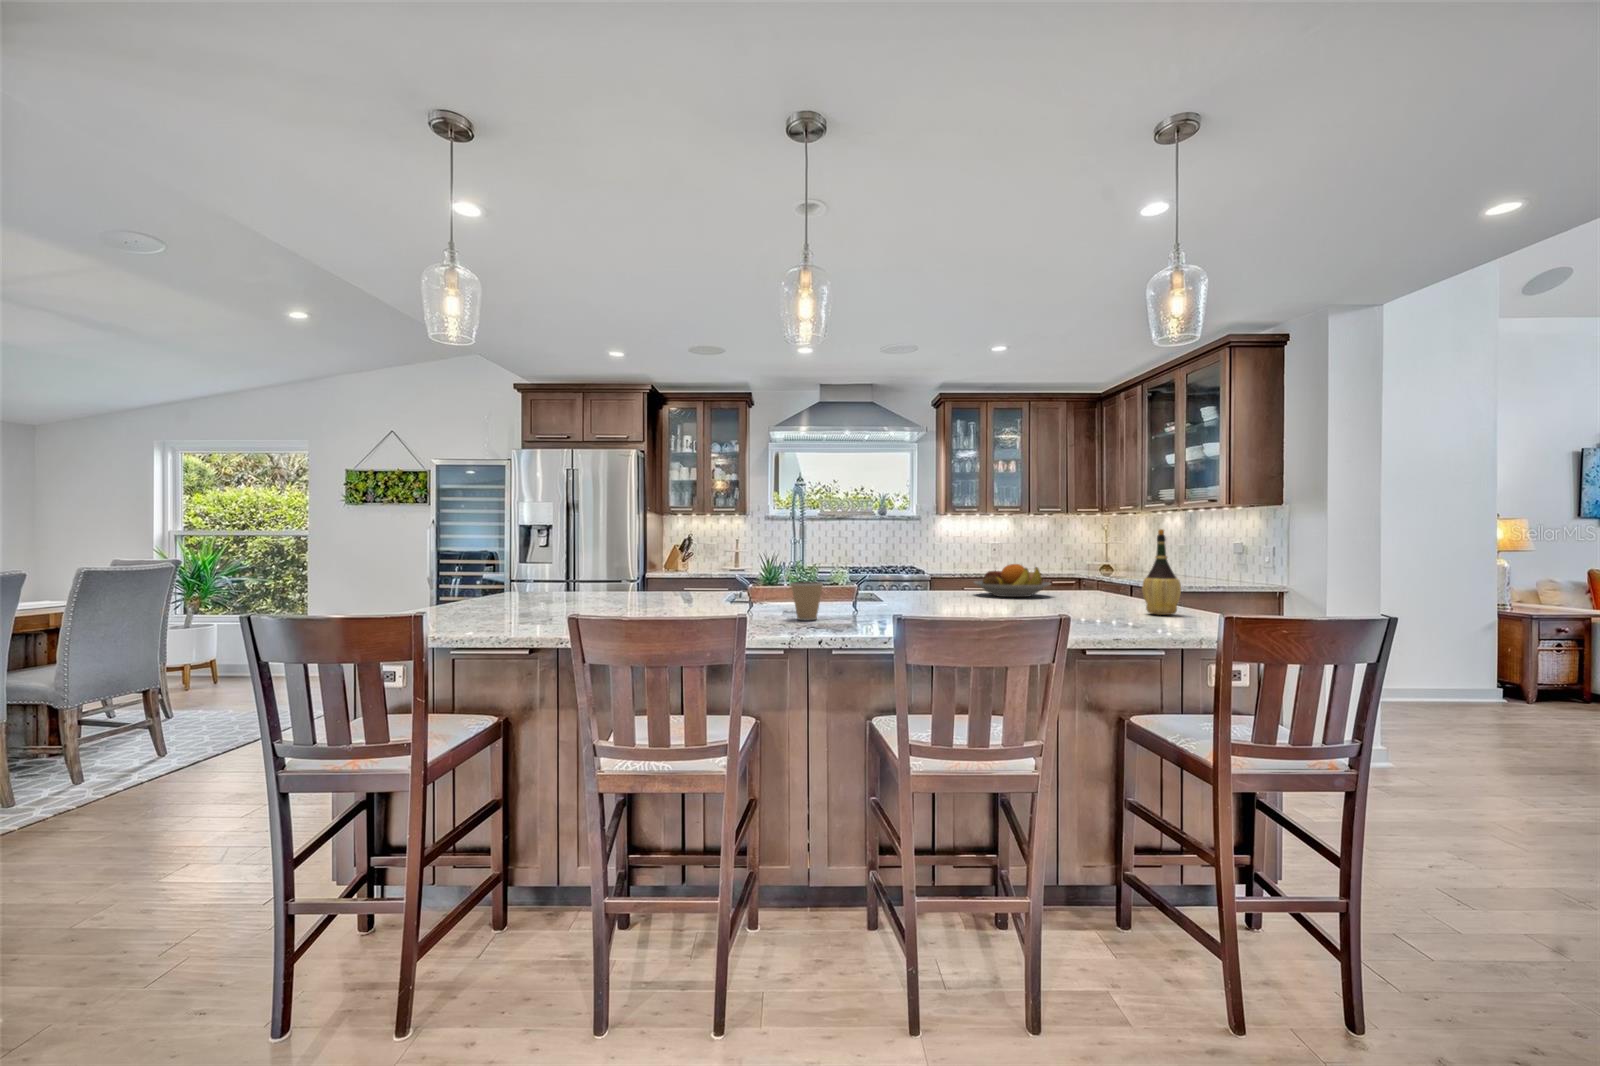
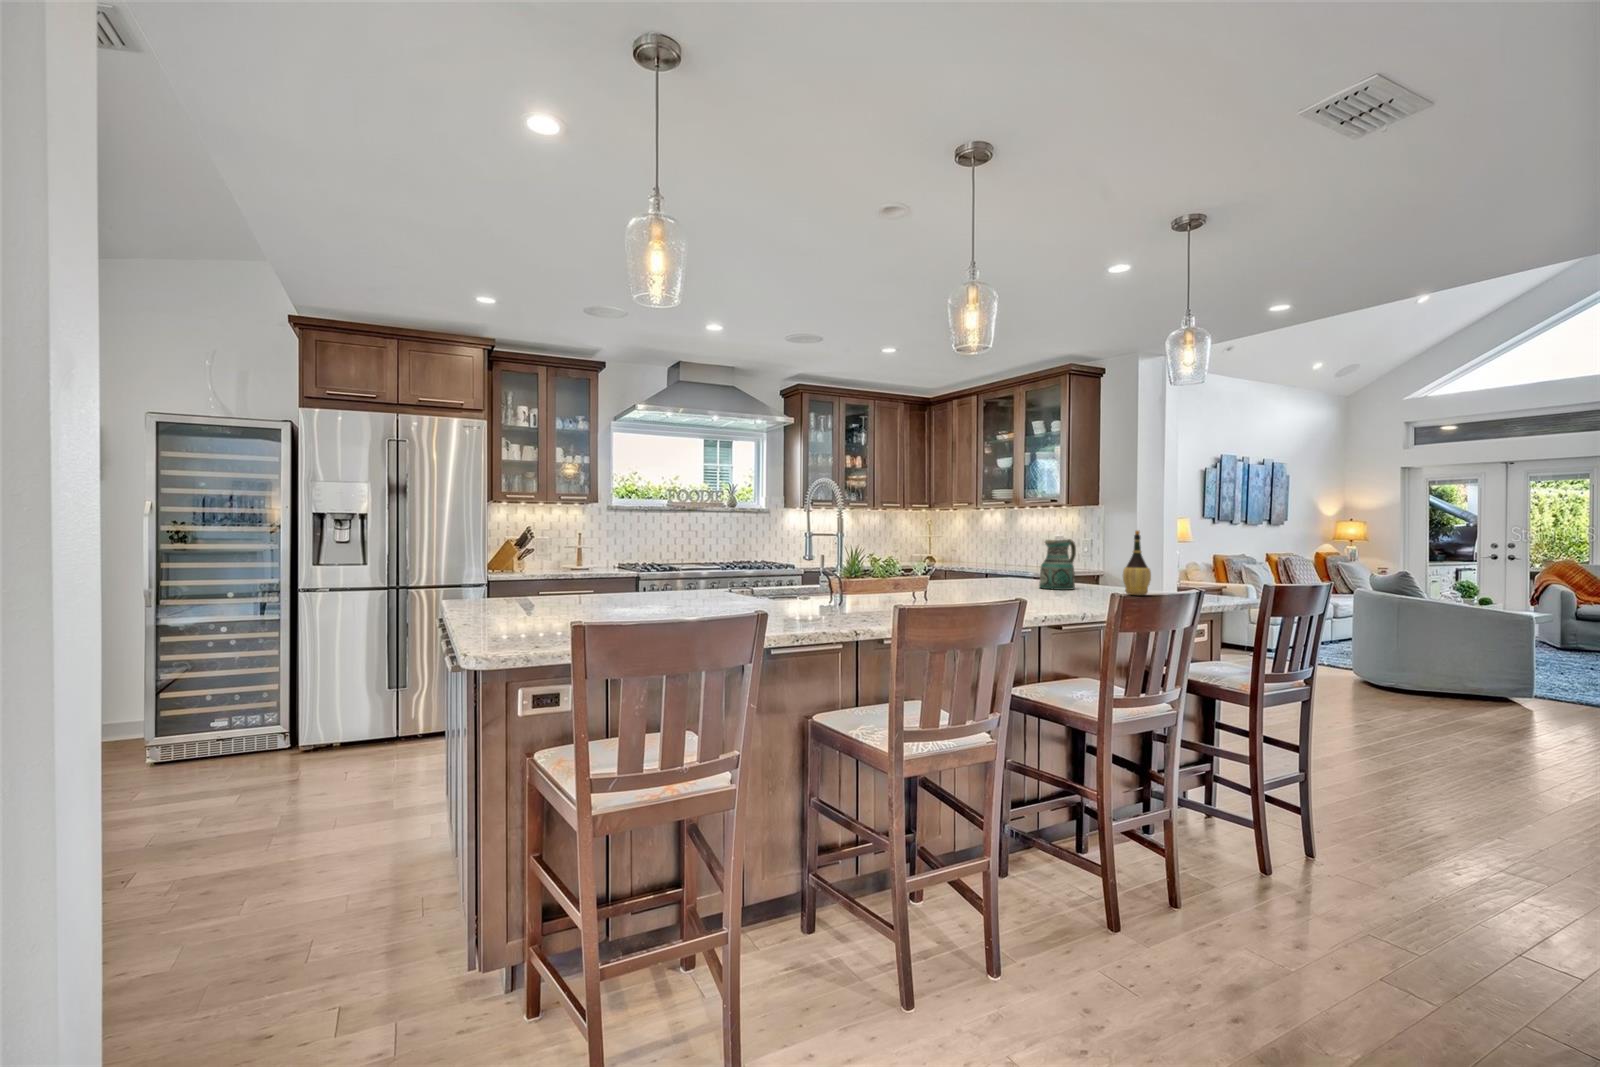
ceramic pitcher: none [1069,542,1125,605] -> present [1039,539,1076,590]
fruit bowl: present [974,564,1051,597] -> none [944,557,1011,586]
coffee cup: present [791,582,823,620] -> none [923,577,953,611]

